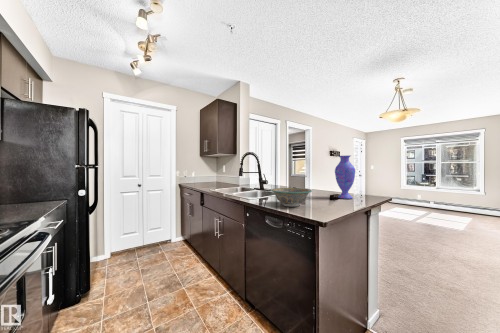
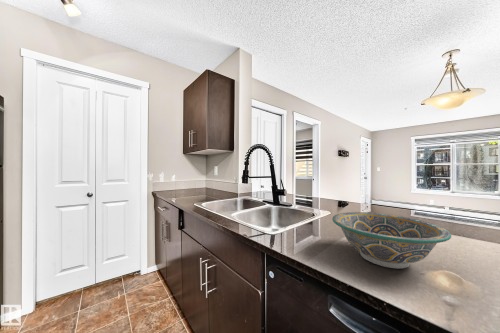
vase: present [335,155,355,199] -> none [427,148,478,232]

